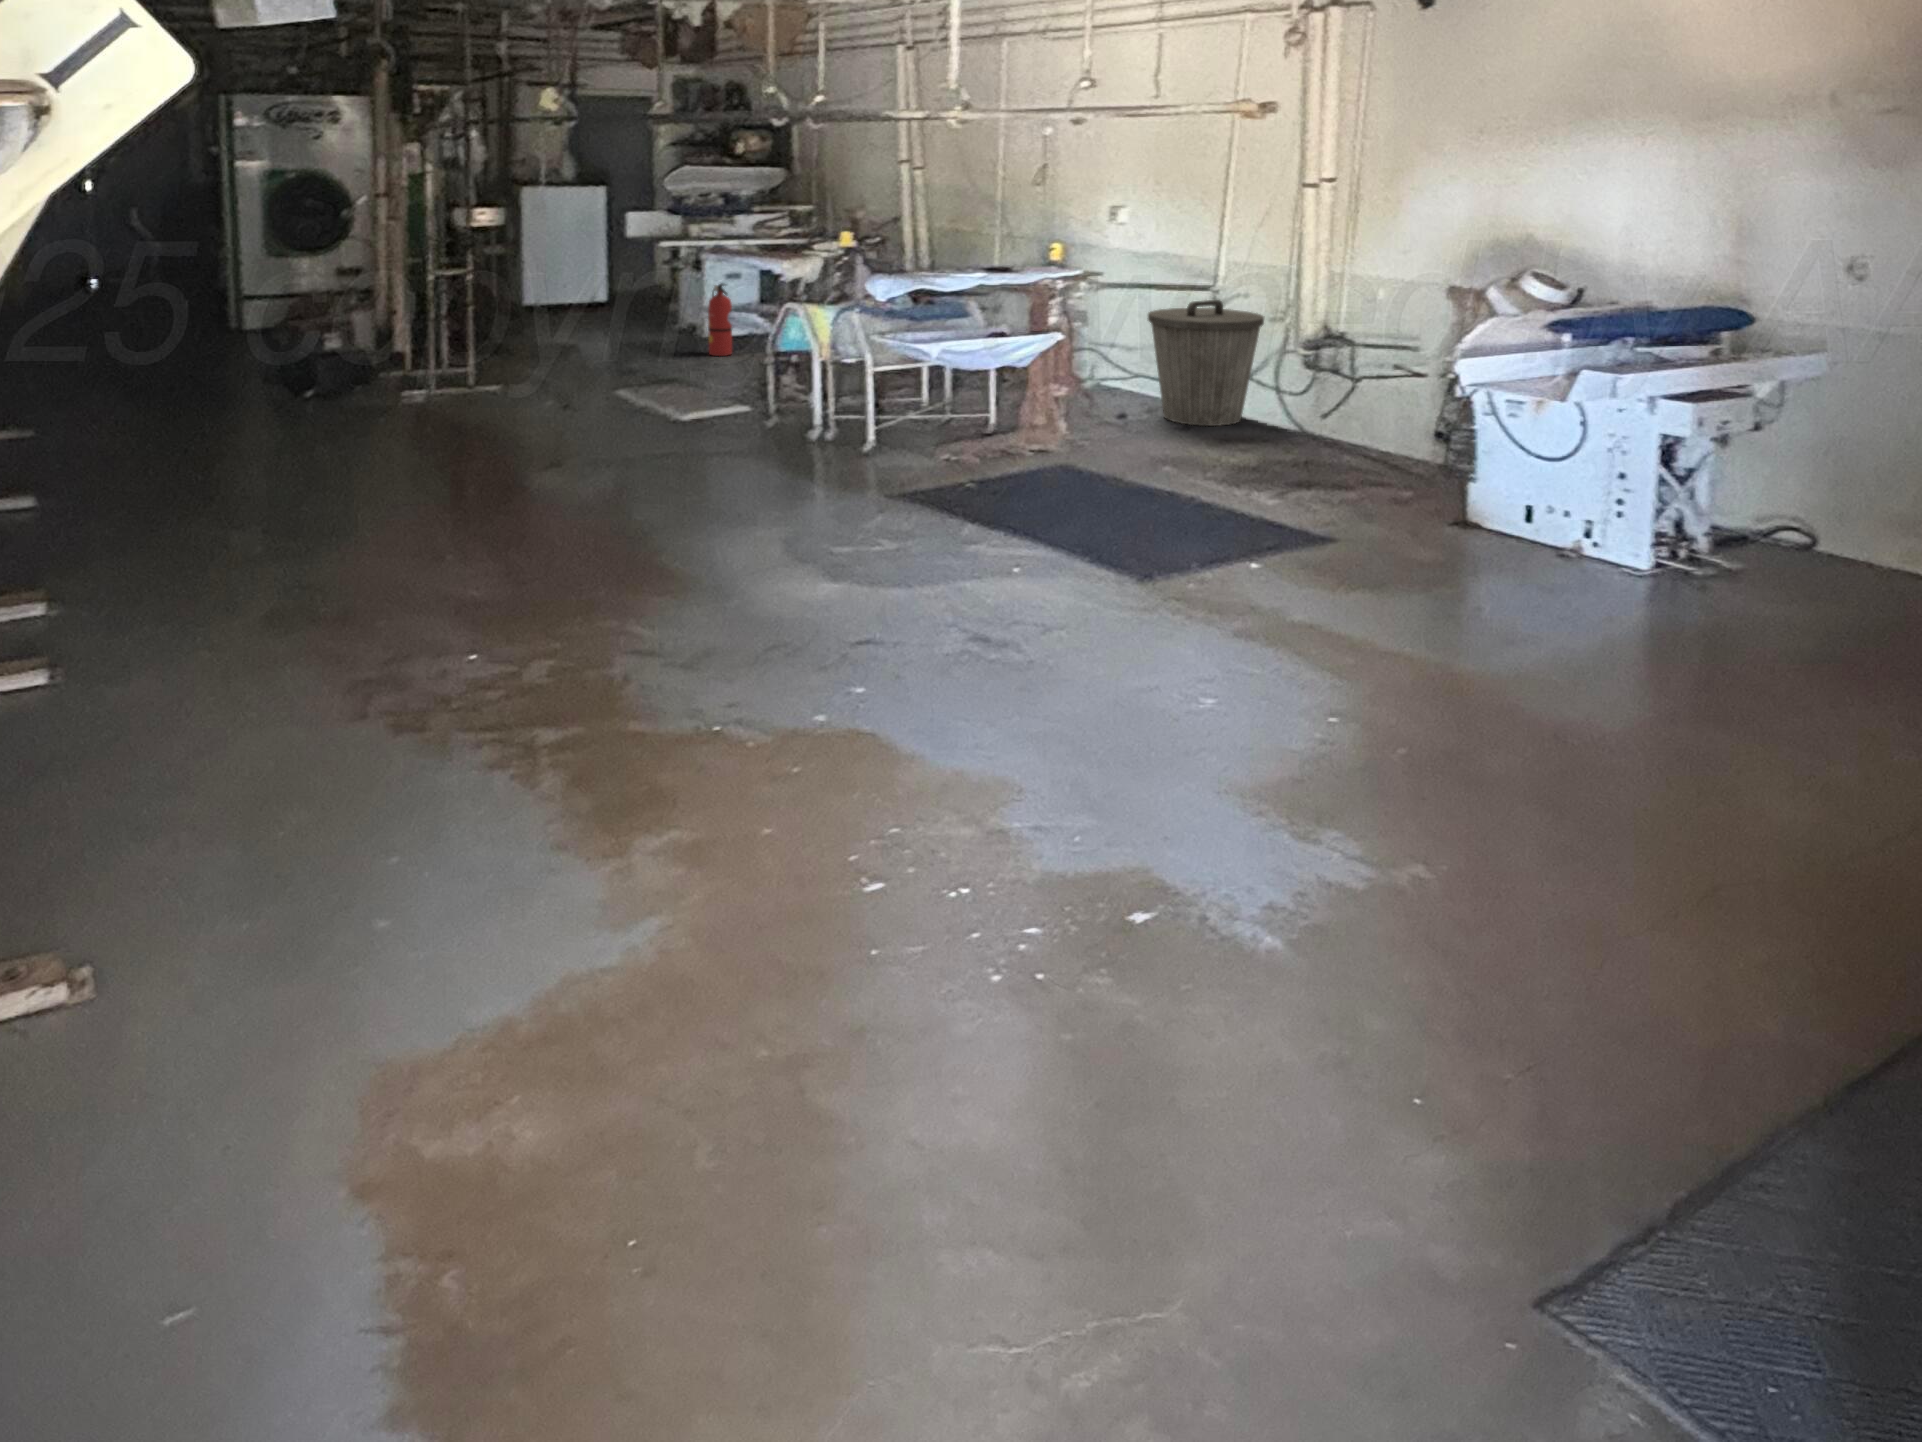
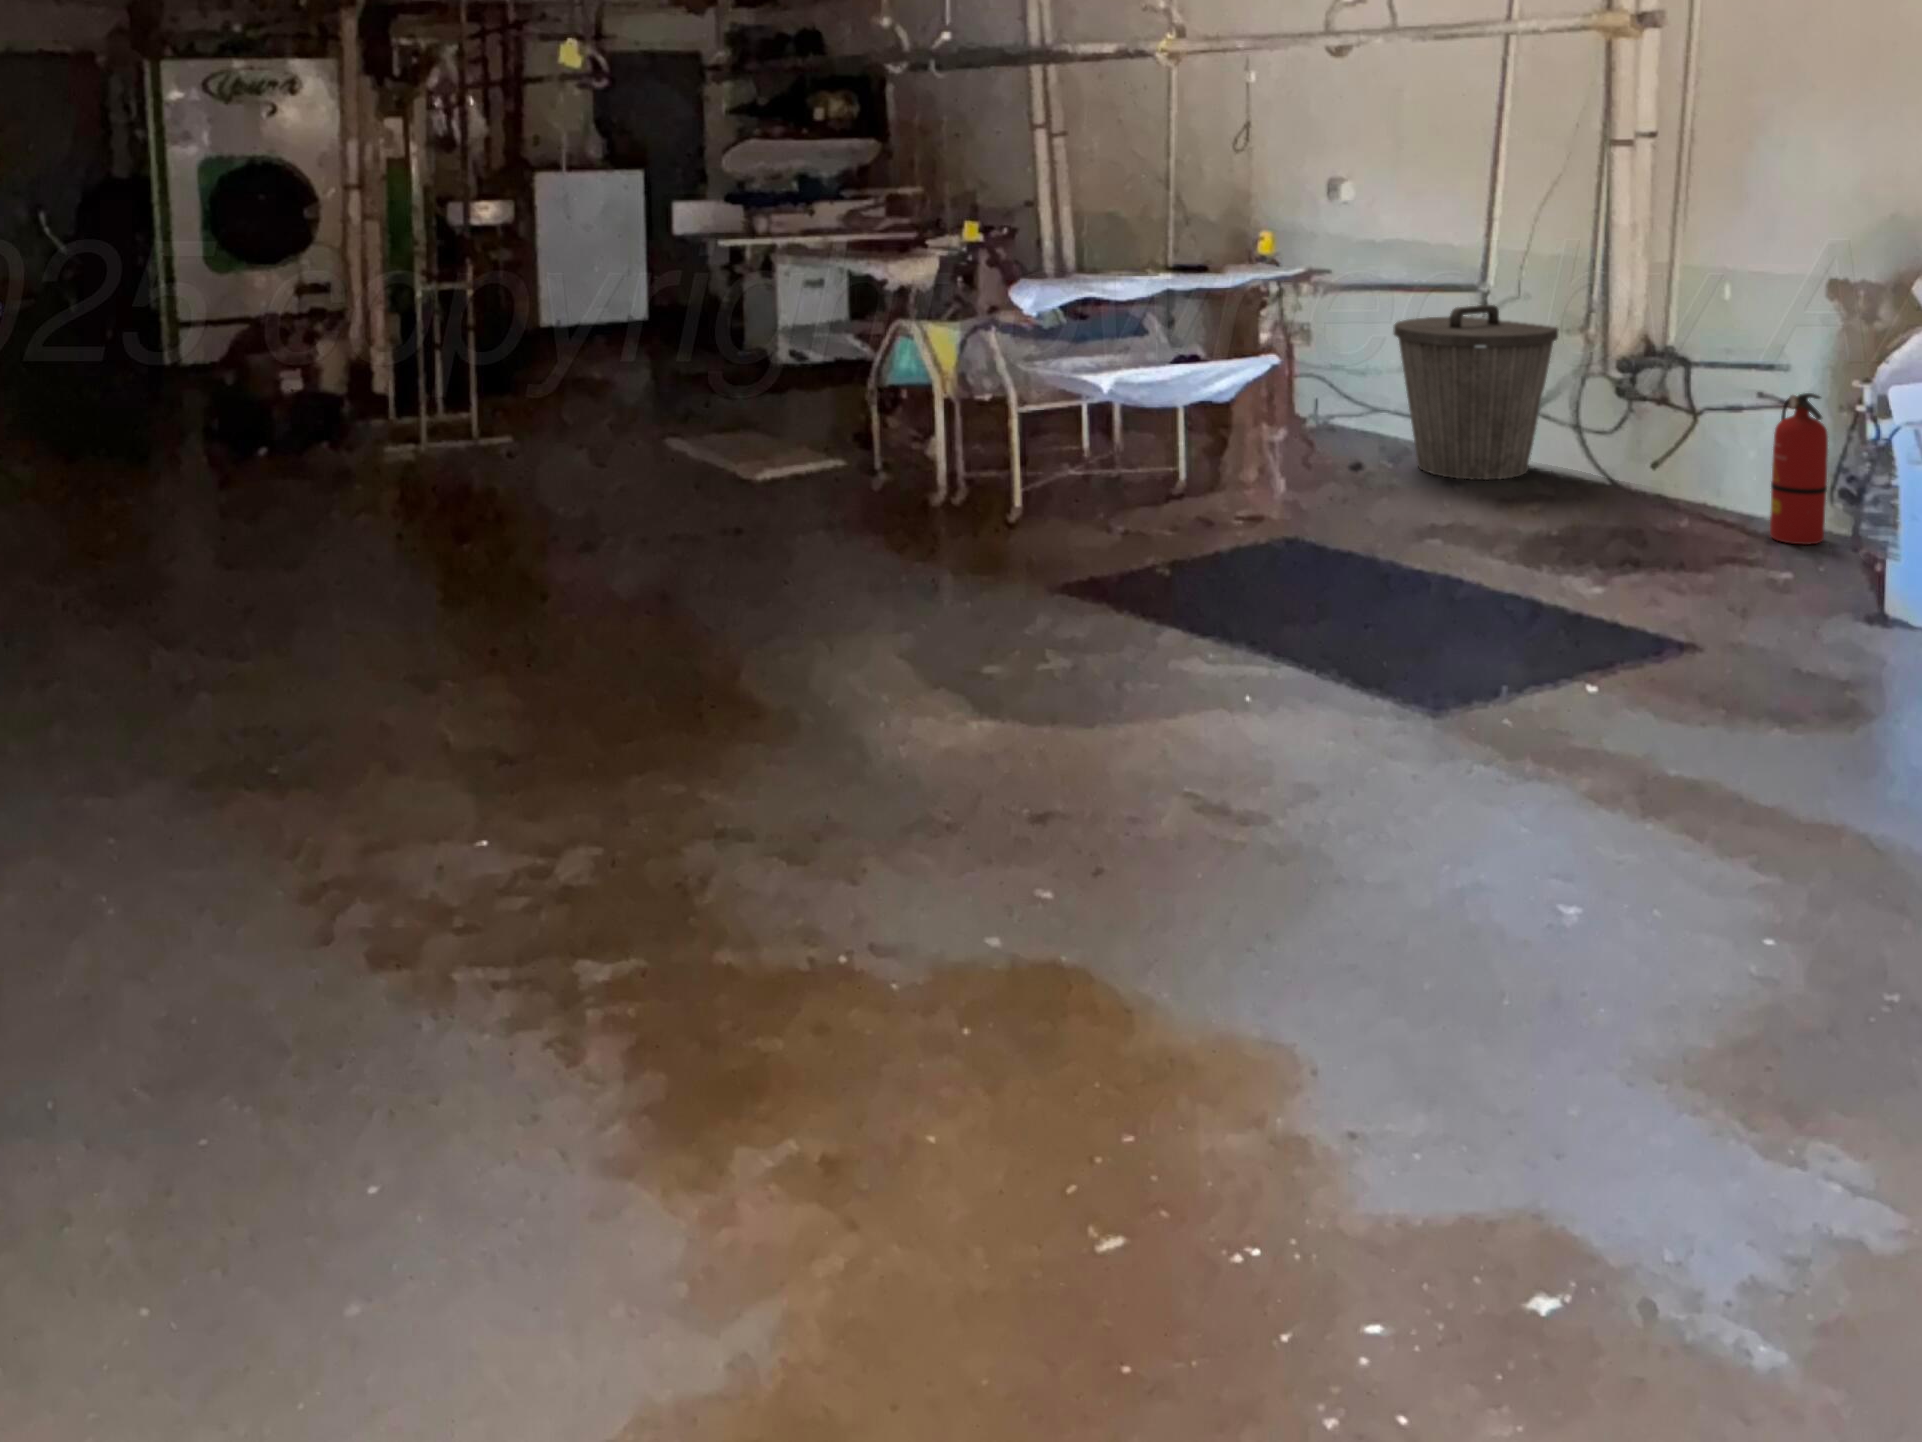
fire extinguisher: present [708,284,732,356] -> present [1770,393,1828,545]

